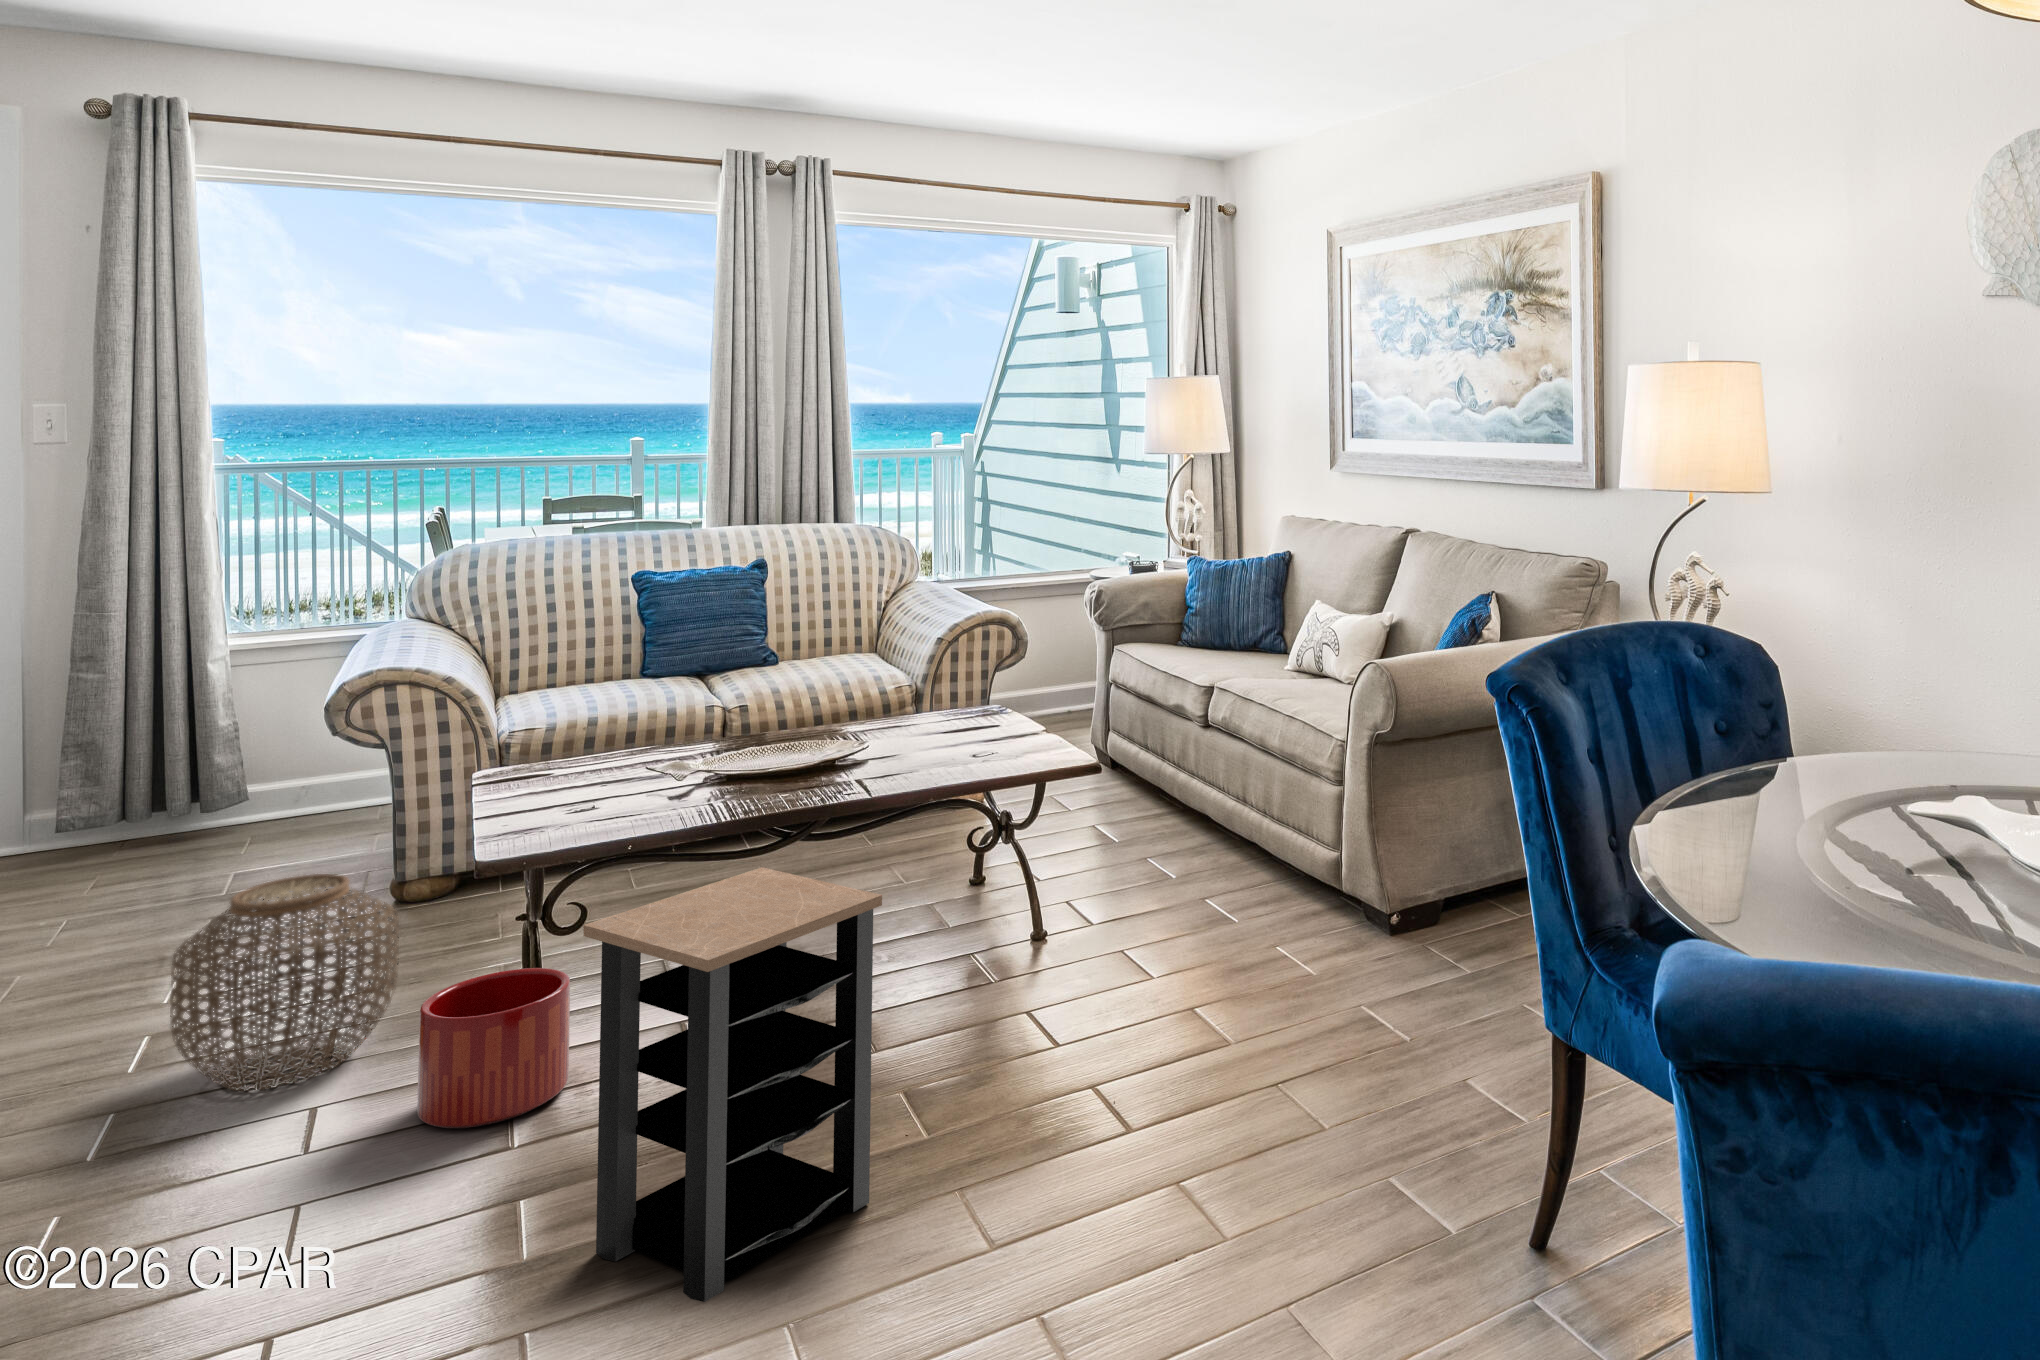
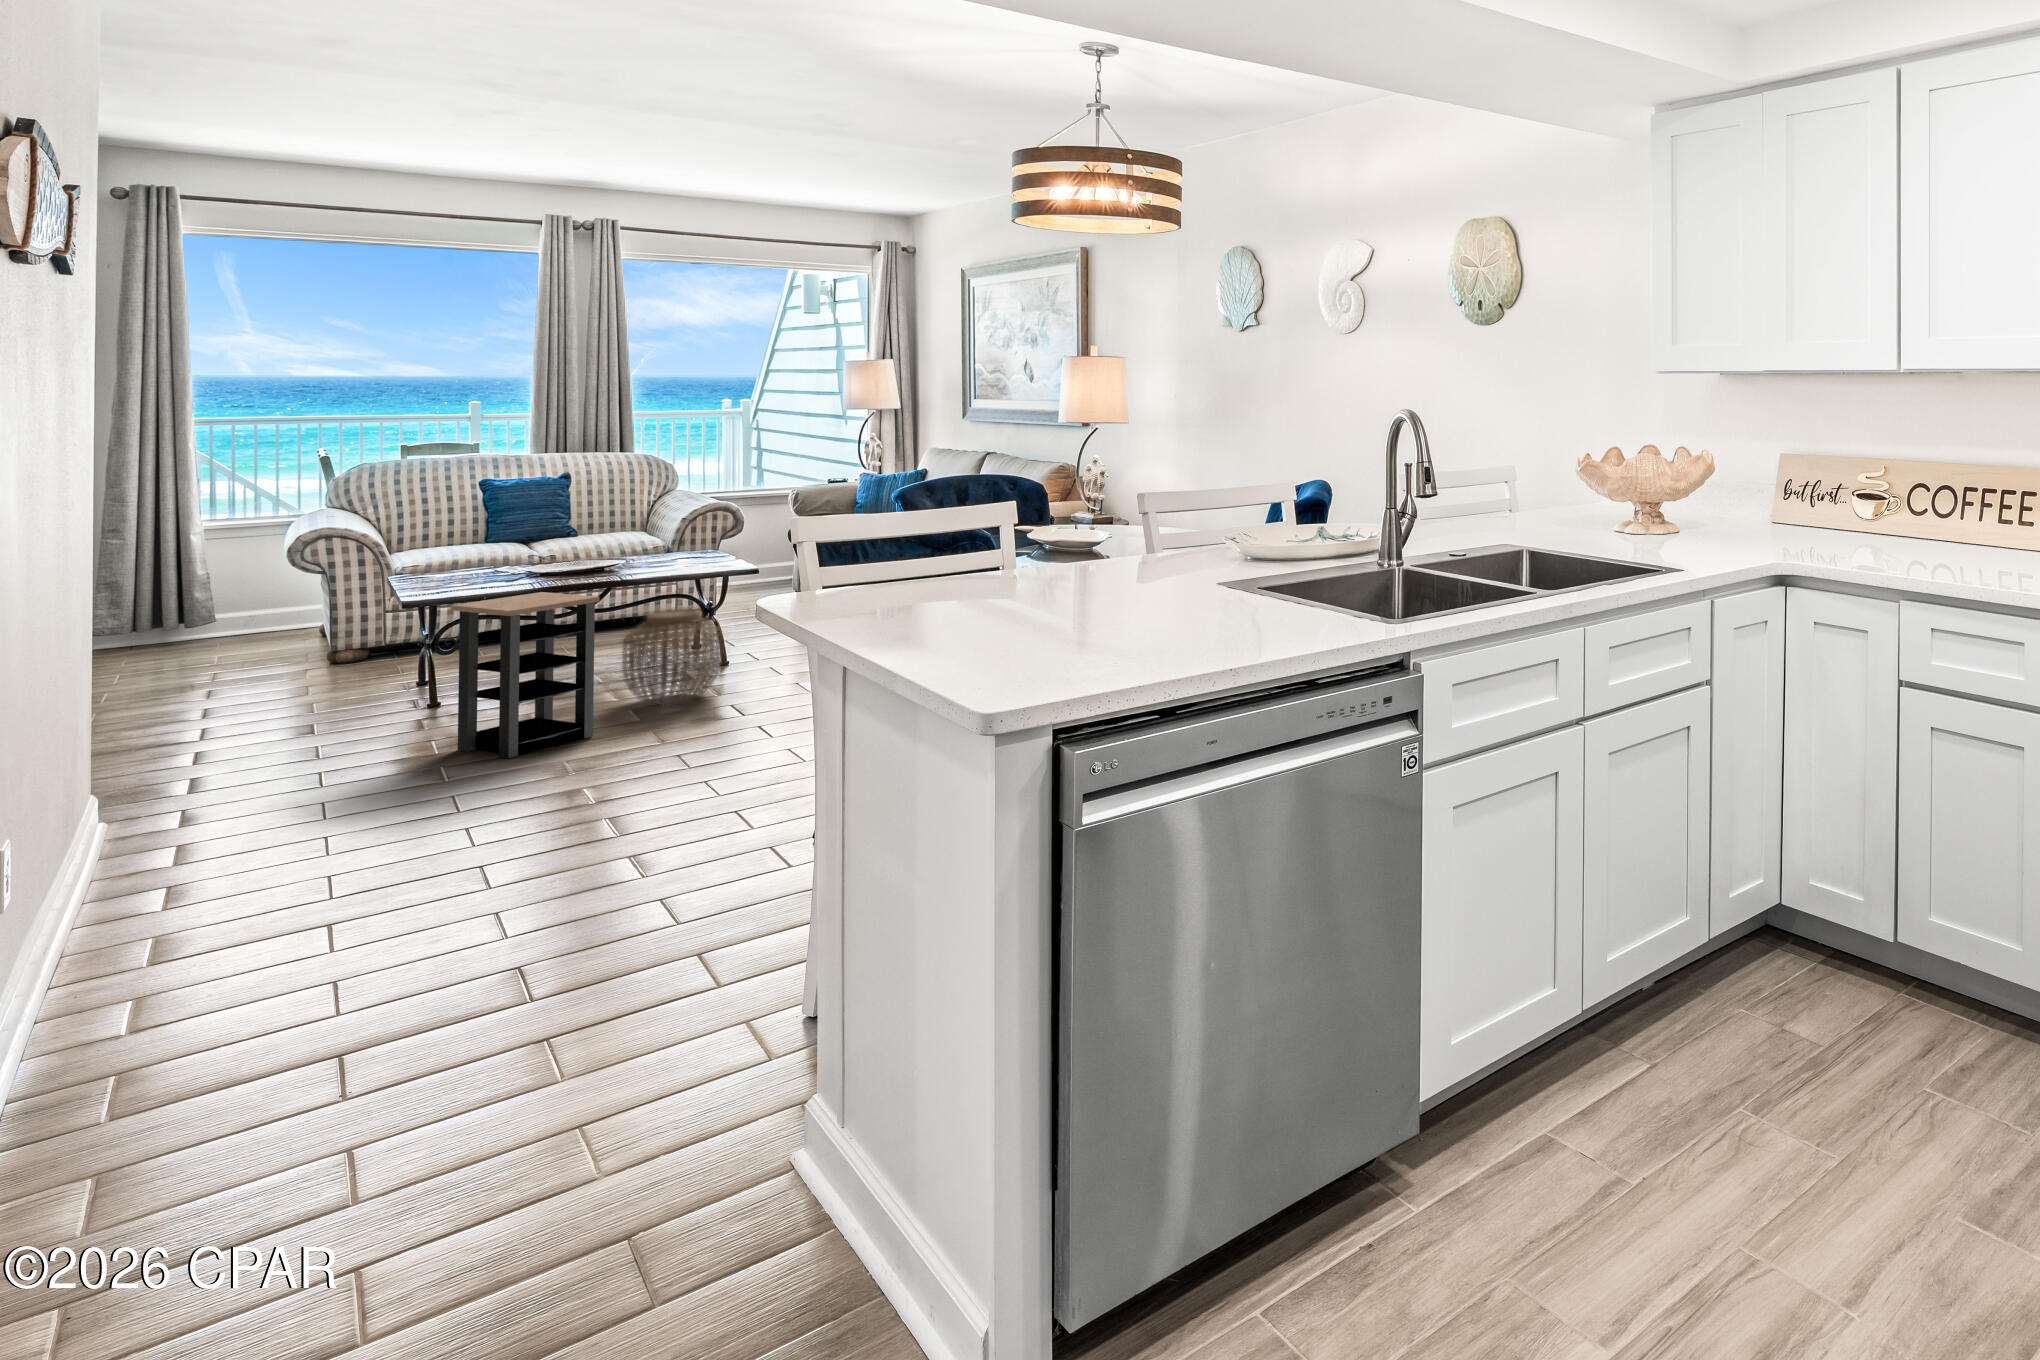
woven basket: present [170,874,399,1091] -> present [622,609,722,705]
planter: present [417,968,570,1128] -> none [362,658,443,725]

